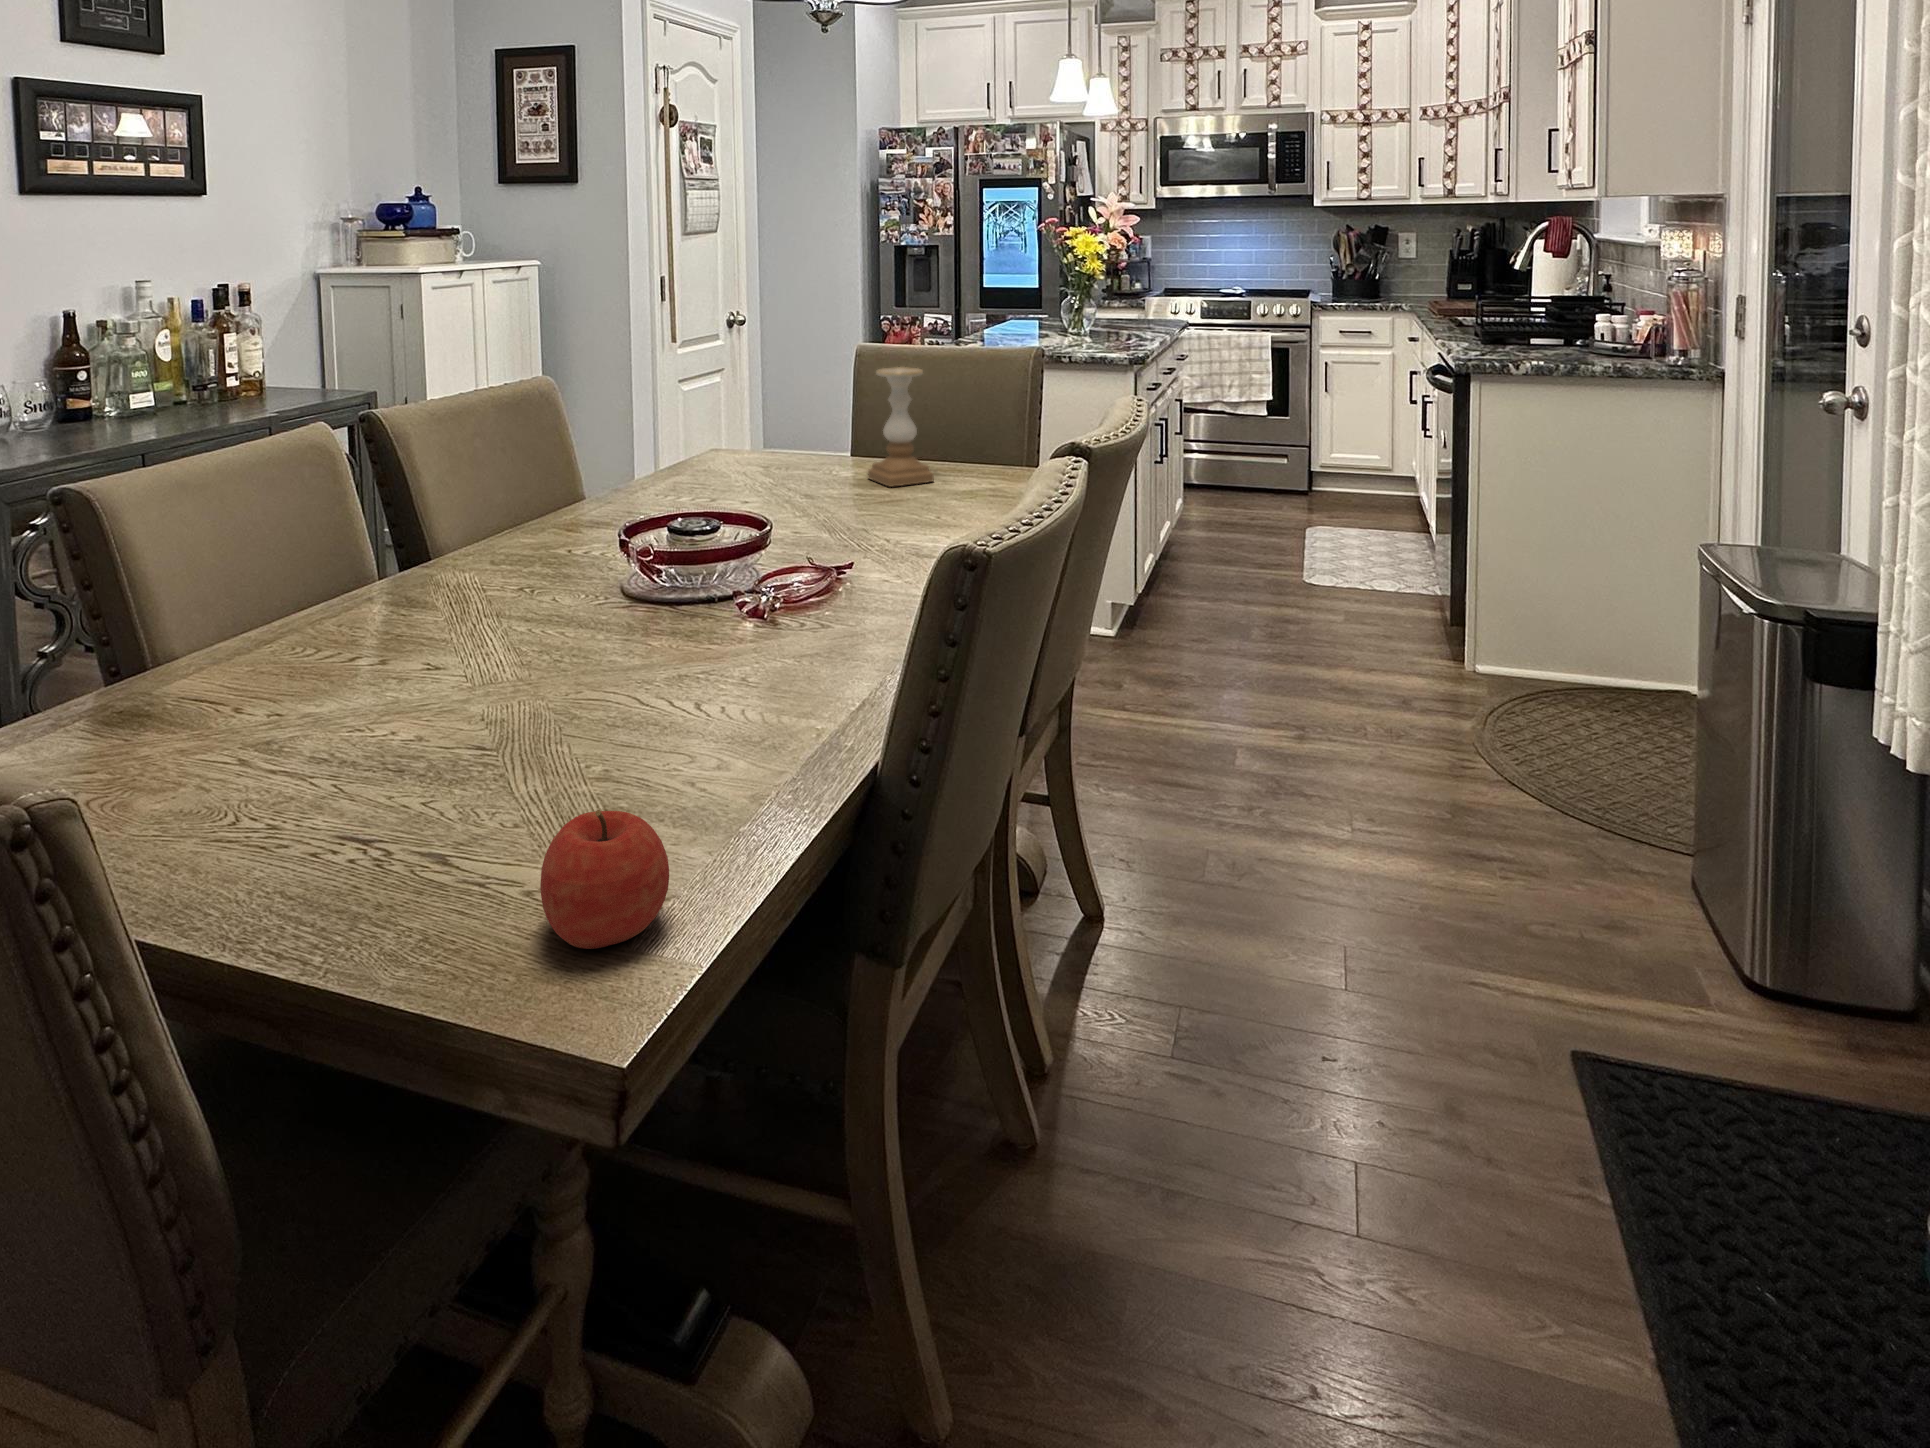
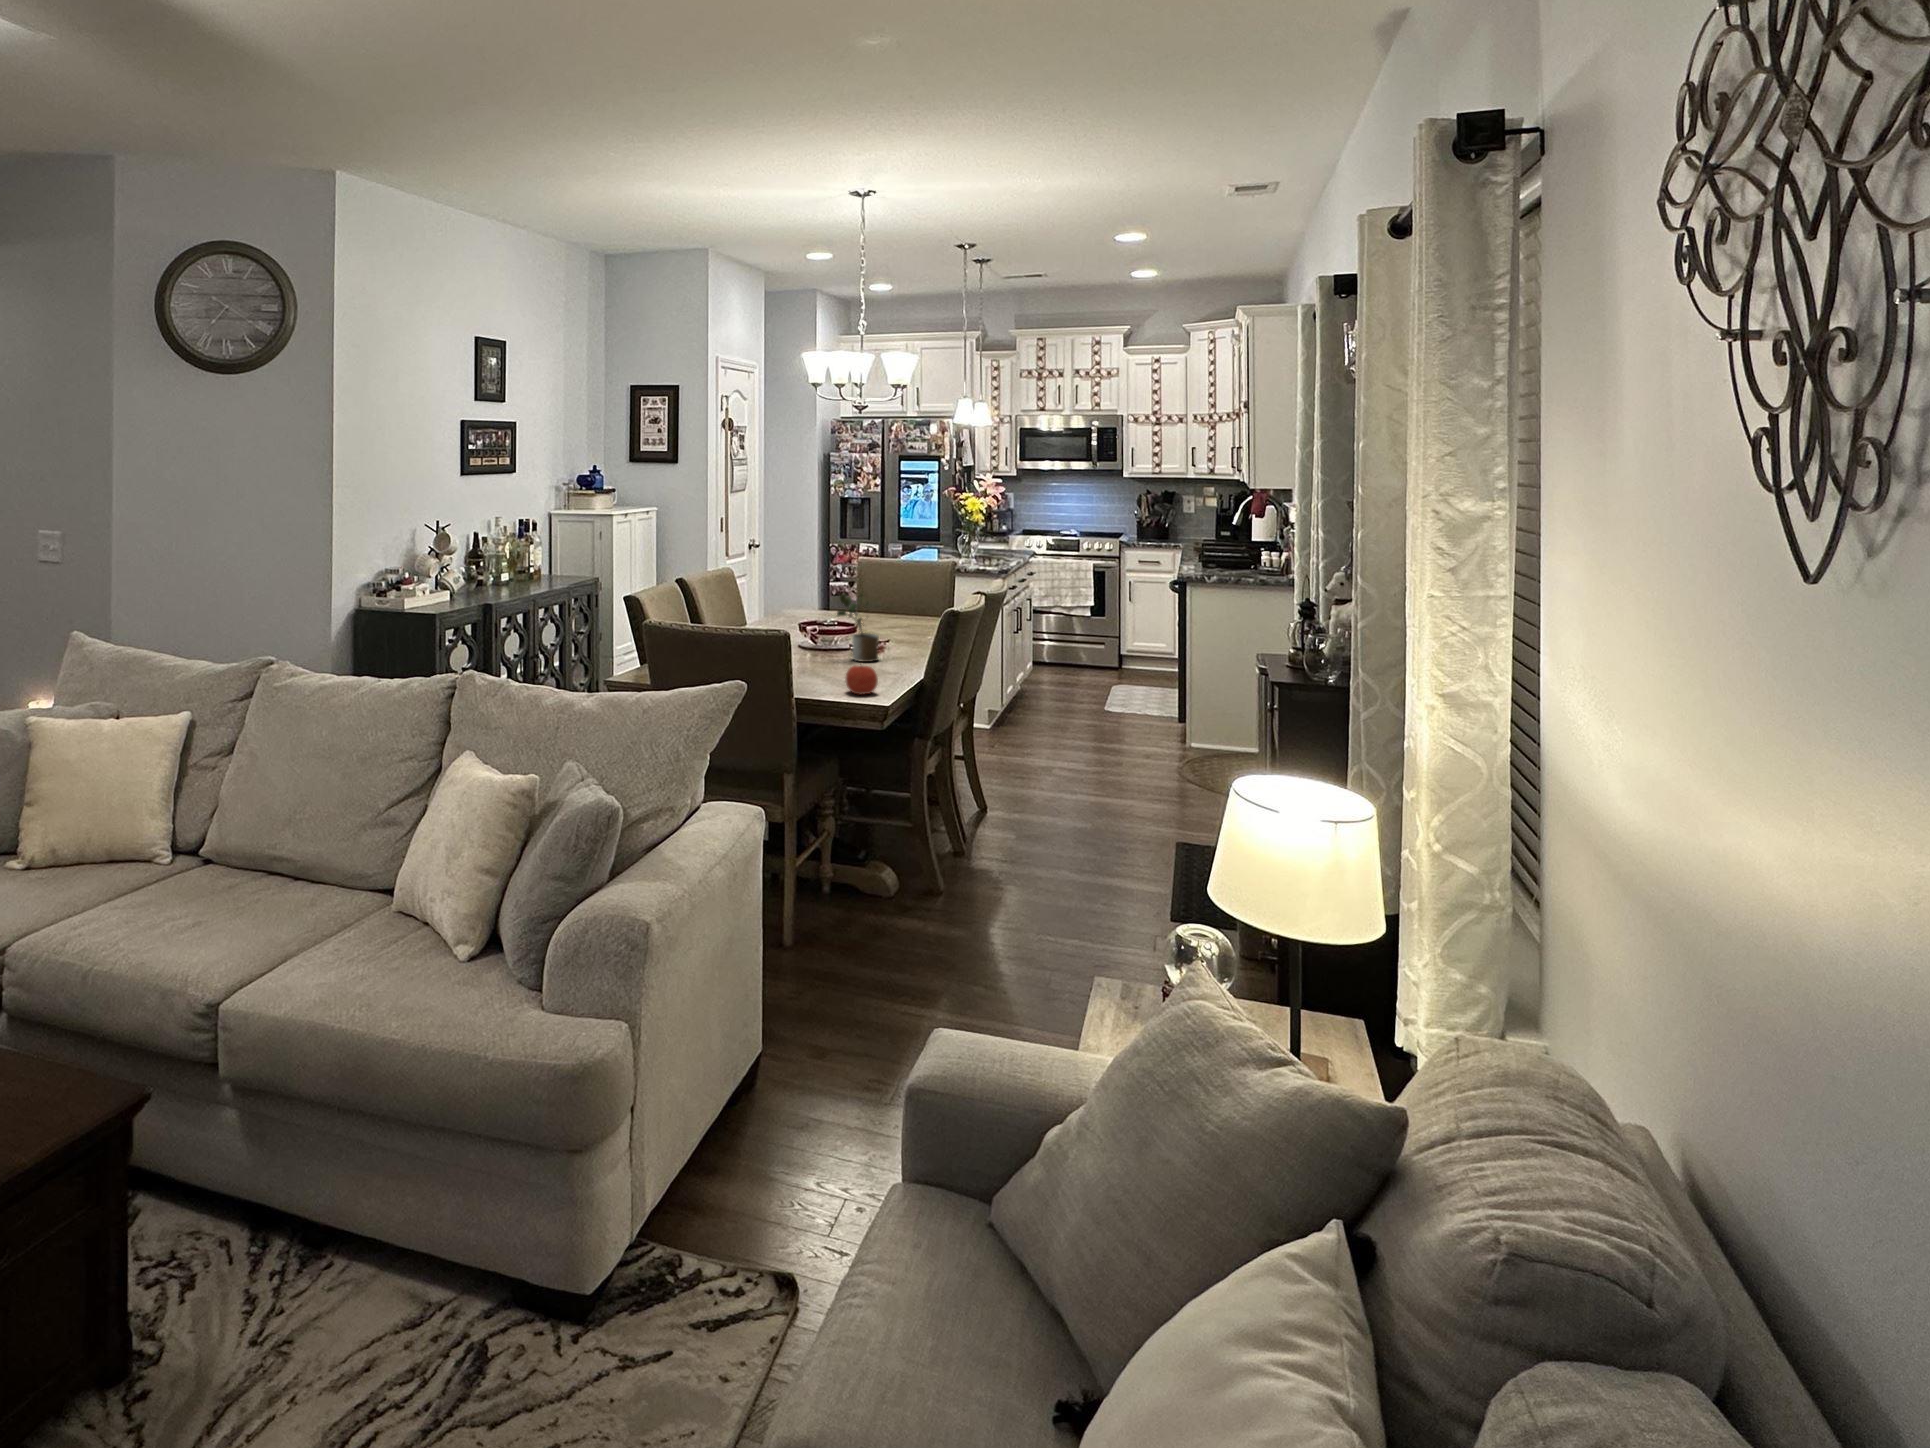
candle holder: present [868,367,934,487] -> none [873,567,905,621]
potted plant: none [670,465,798,671] -> present [837,593,879,662]

